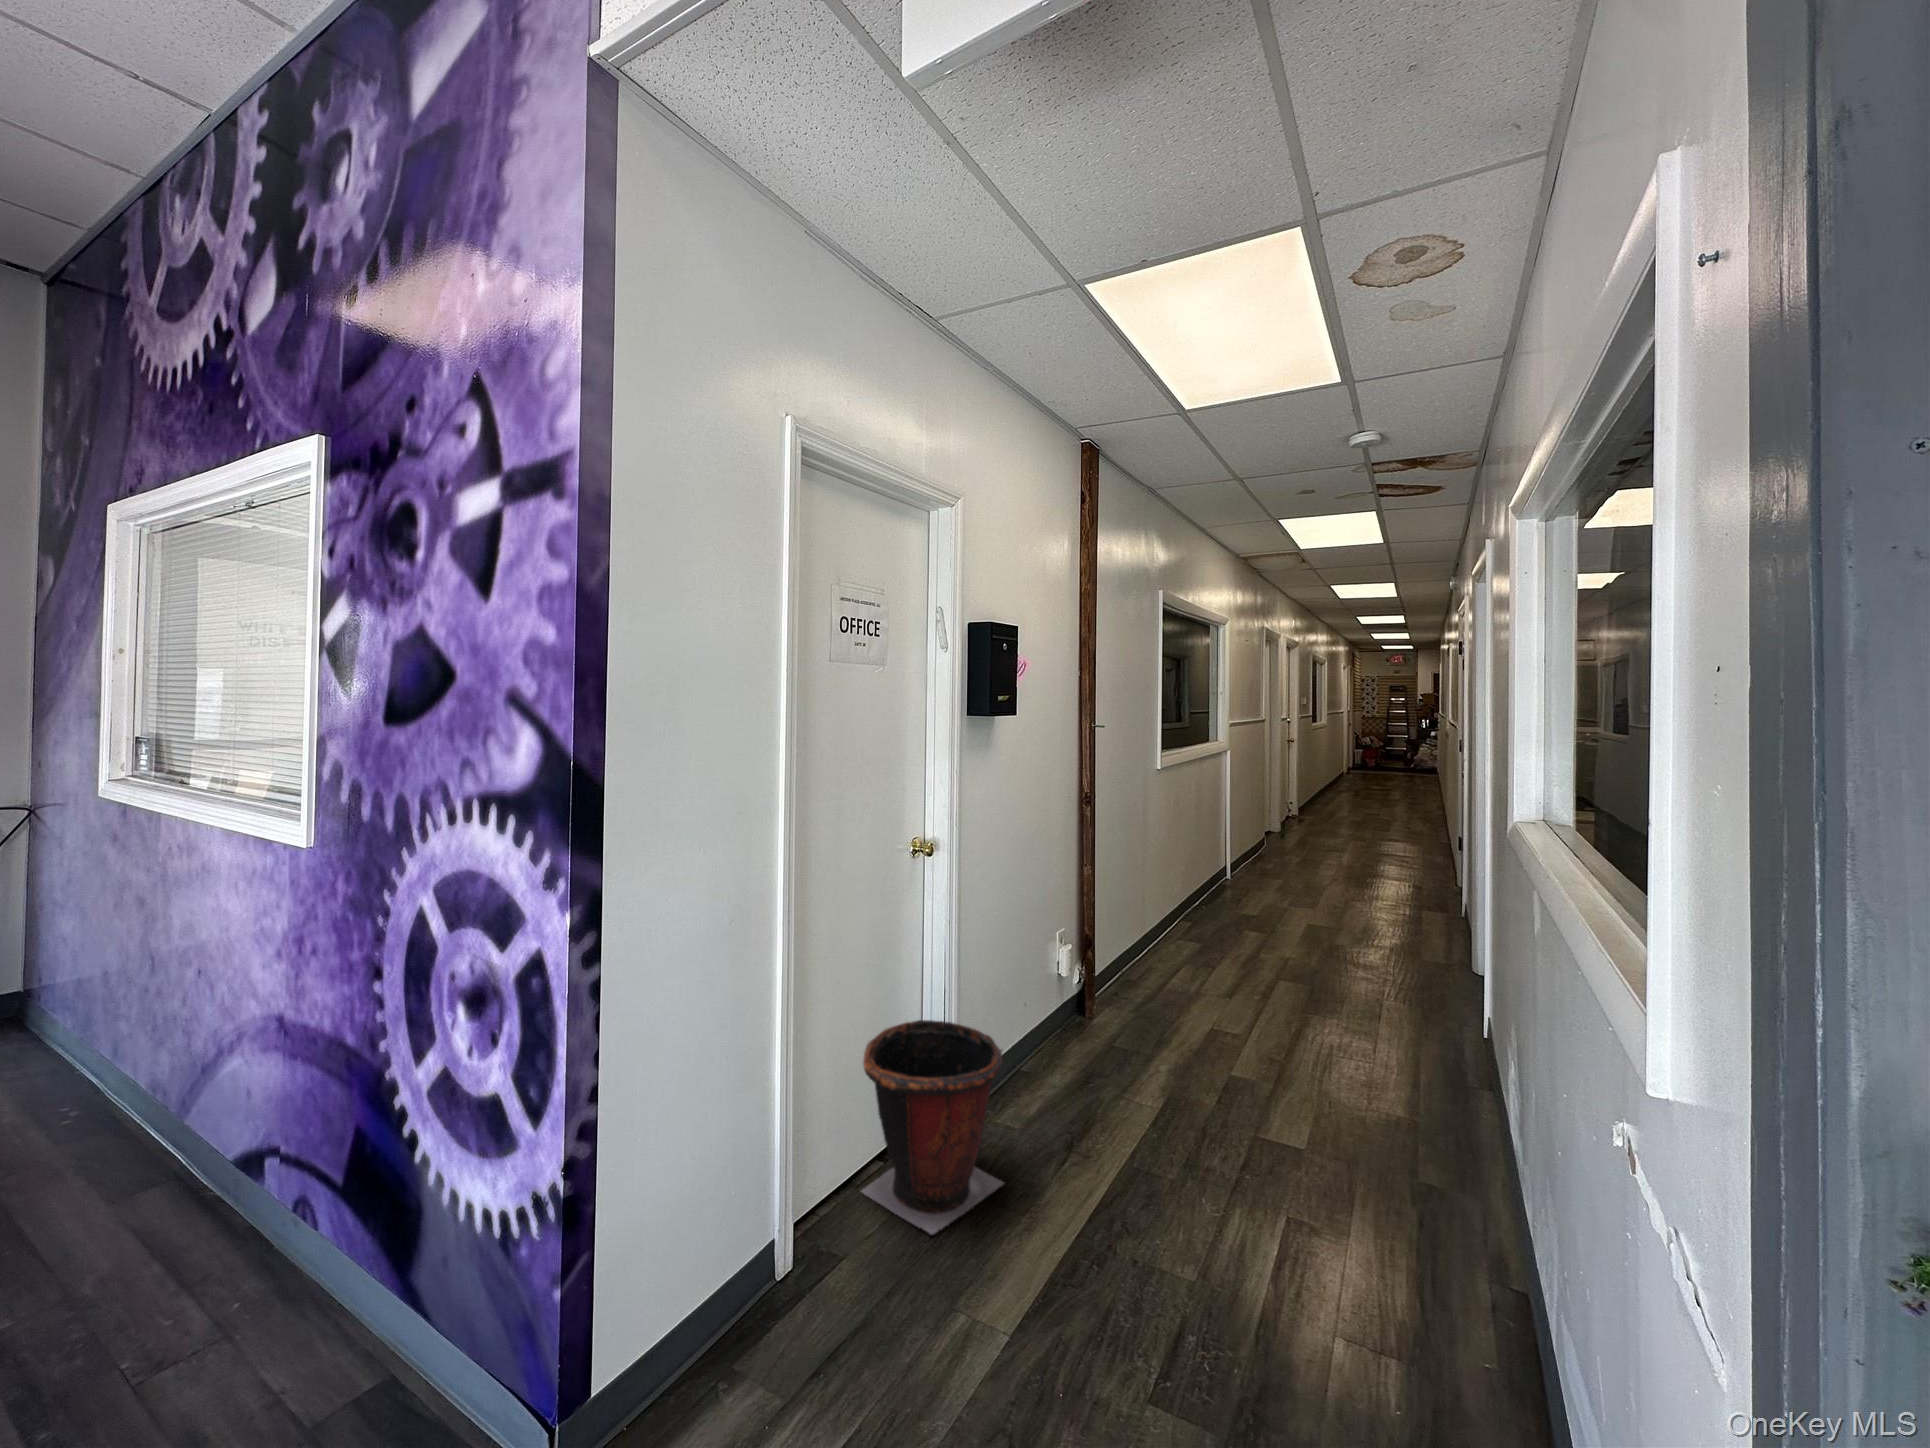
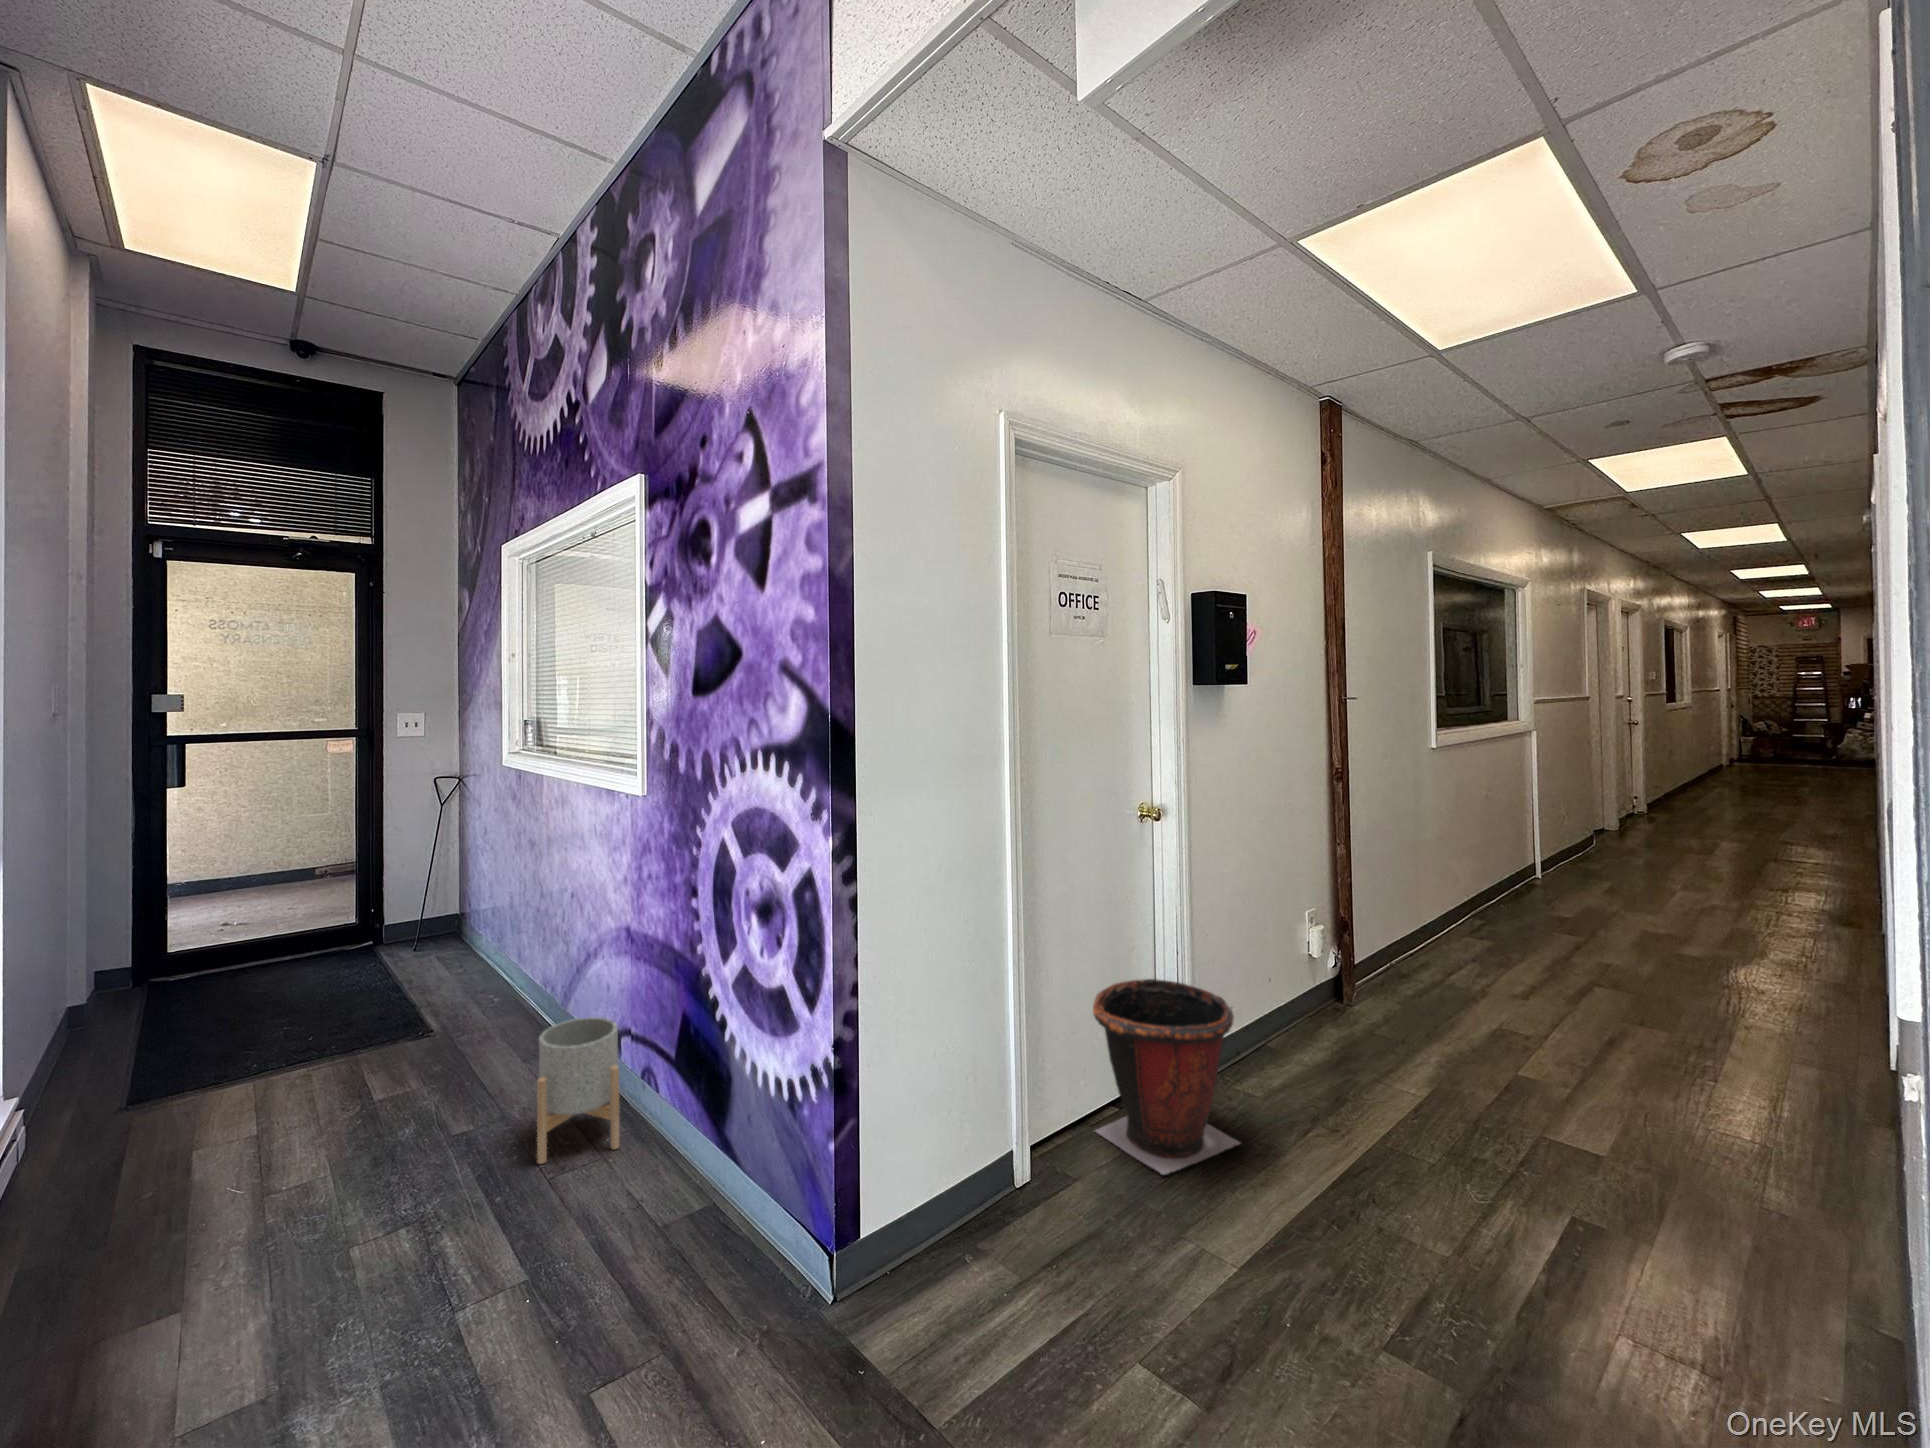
planter: none [117,1141,259,1365] -> present [537,1017,619,1164]

